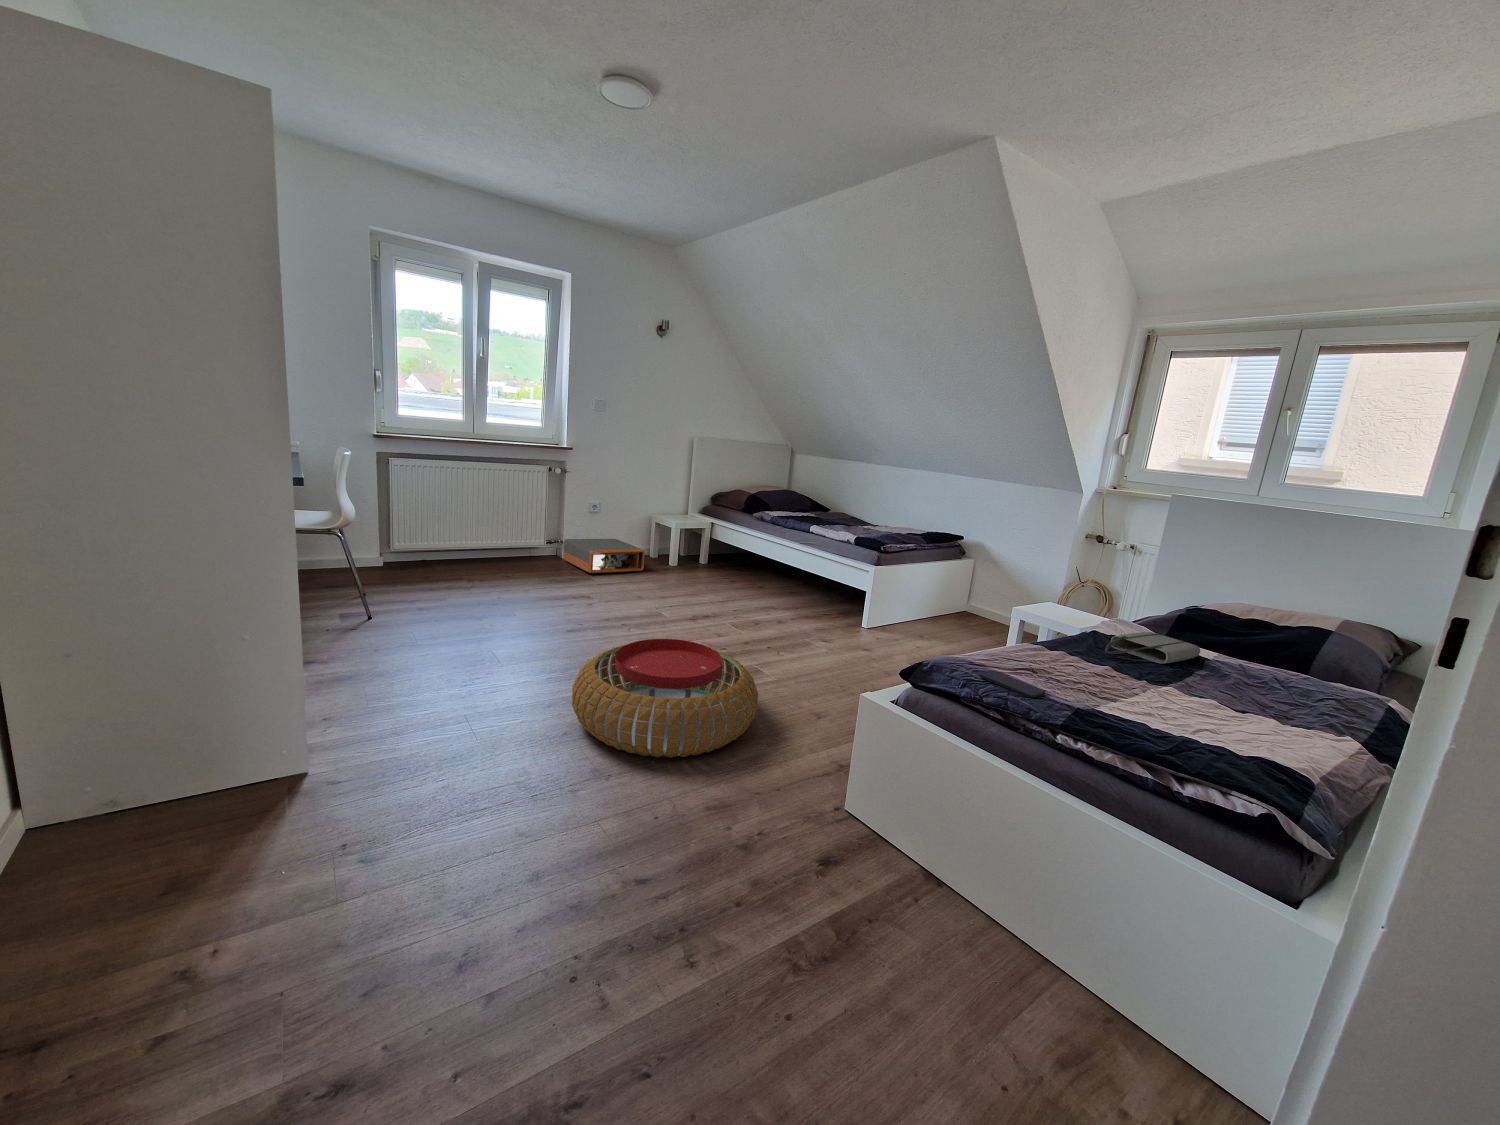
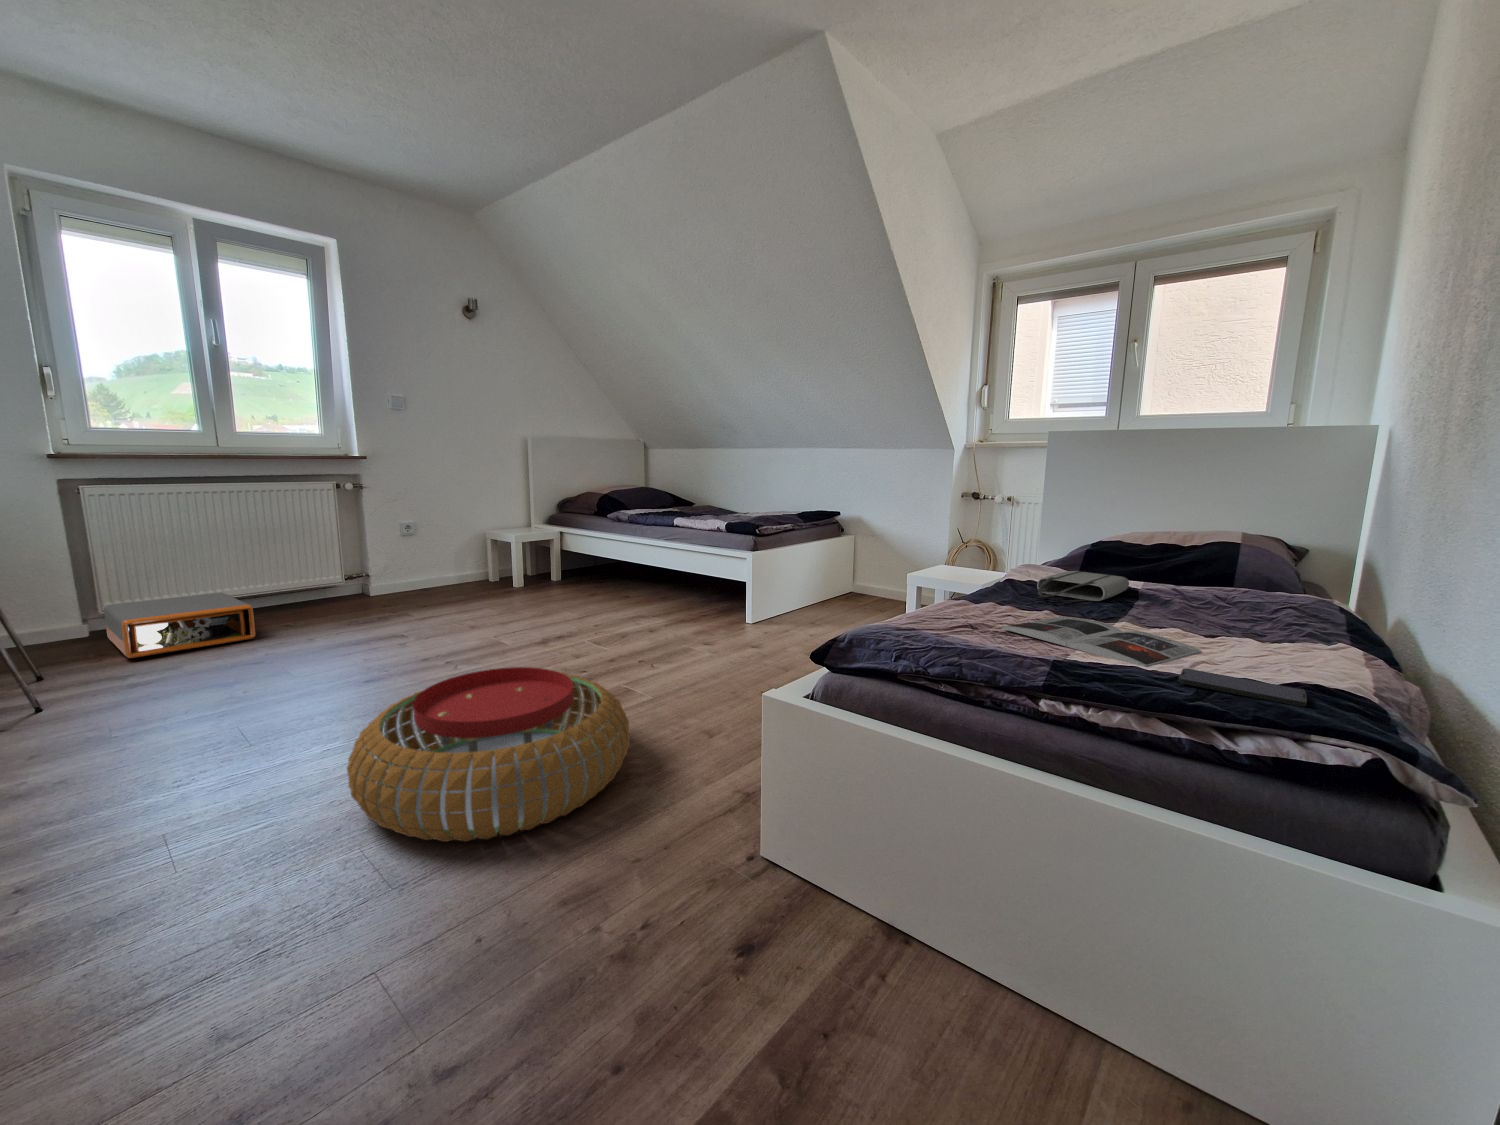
storage box: present [563,539,645,573] -> present [104,593,255,658]
smartphone: present [979,670,1046,698] -> present [1179,668,1307,706]
magazine: none [1054,673,1215,727] -> present [1002,617,1202,667]

